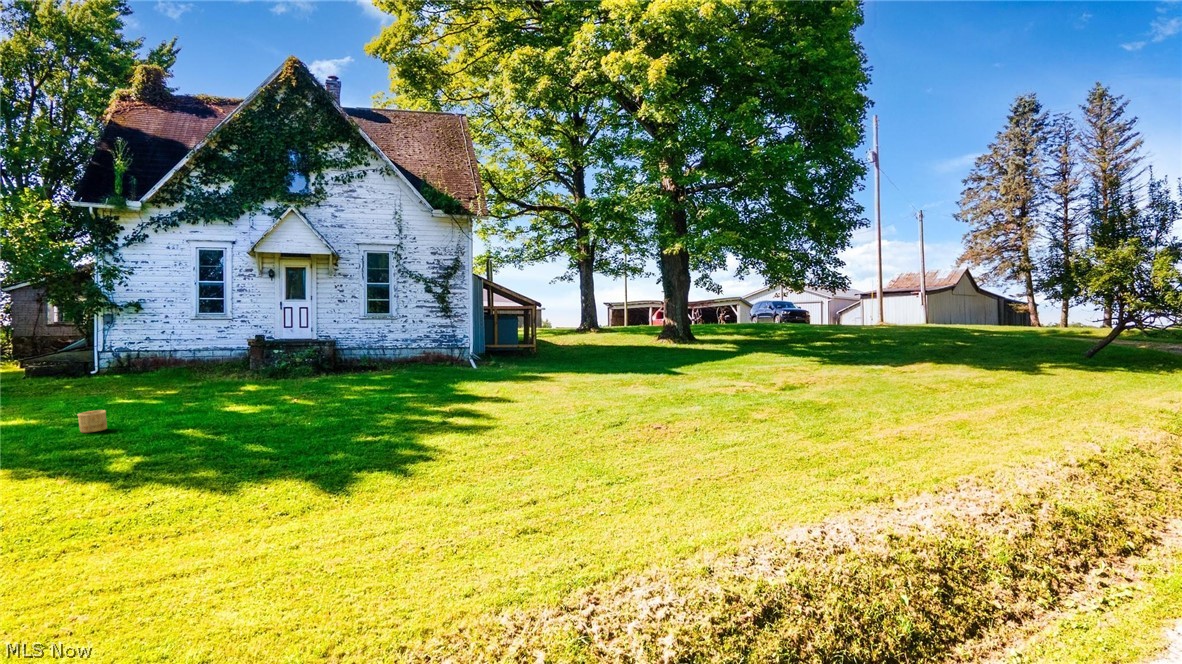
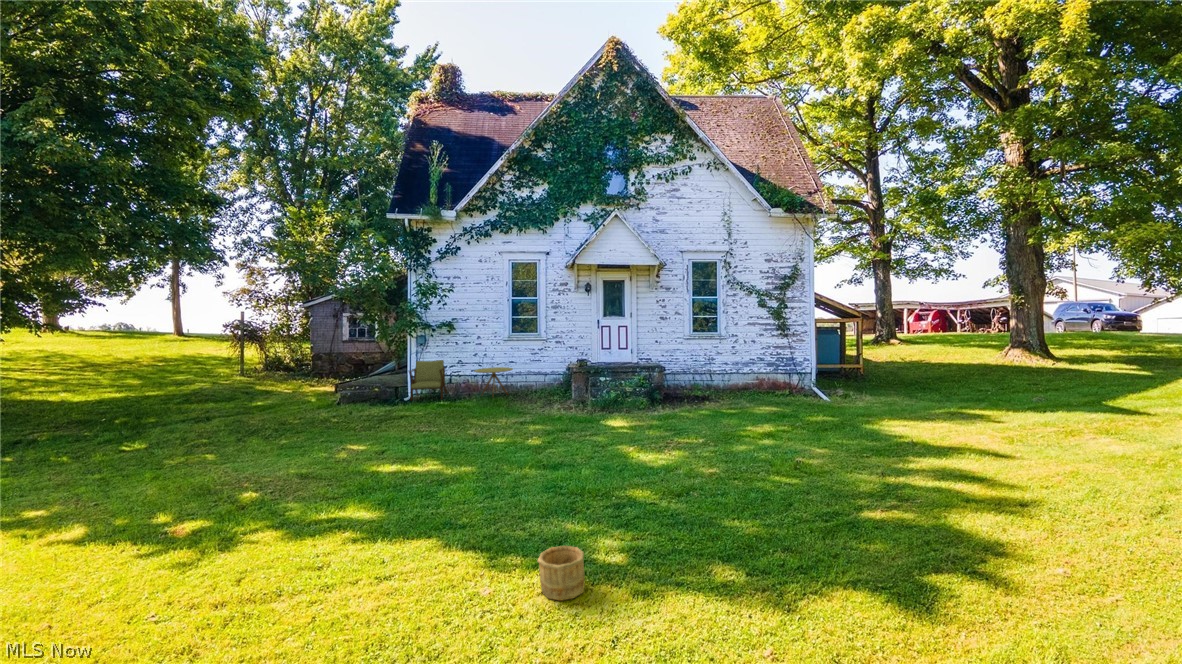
lounge chair: none [91,336,135,372] -> present [409,360,447,400]
round table: none [158,343,197,369] -> present [475,367,513,396]

